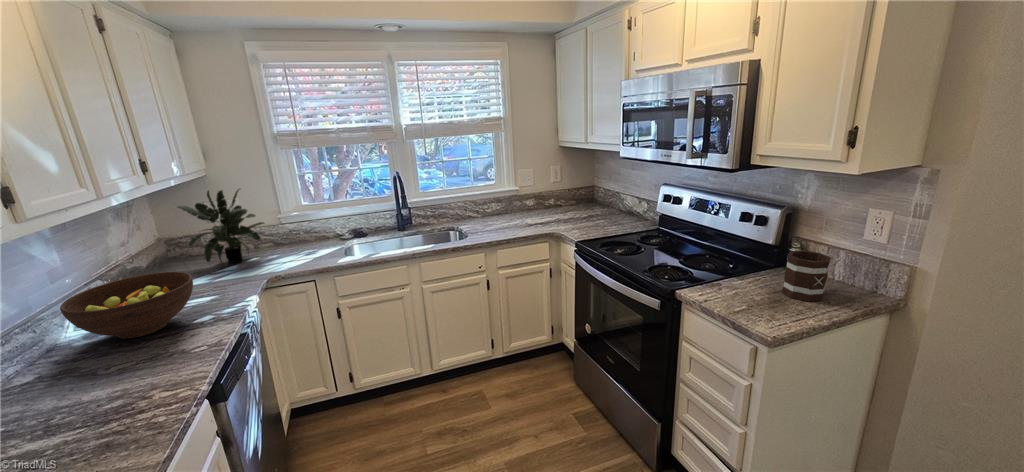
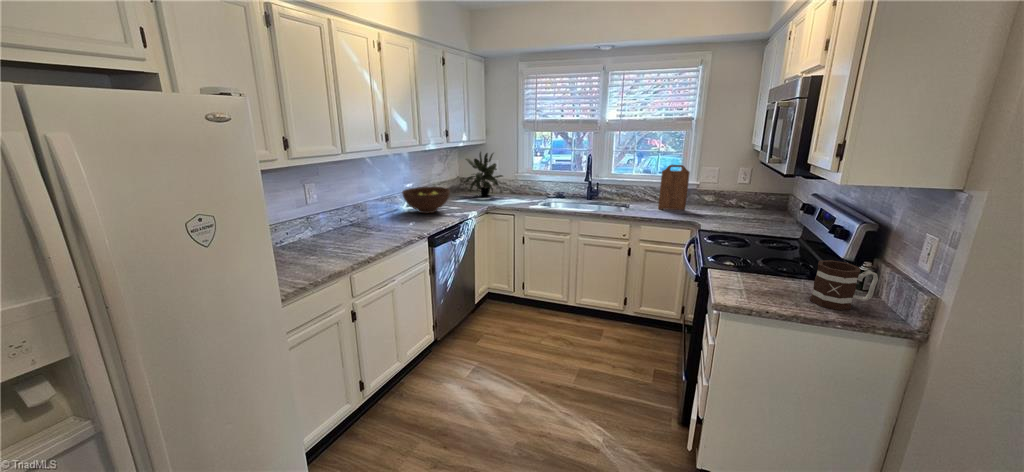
cutting board: none [491,171,519,225] -> present [658,165,690,210]

